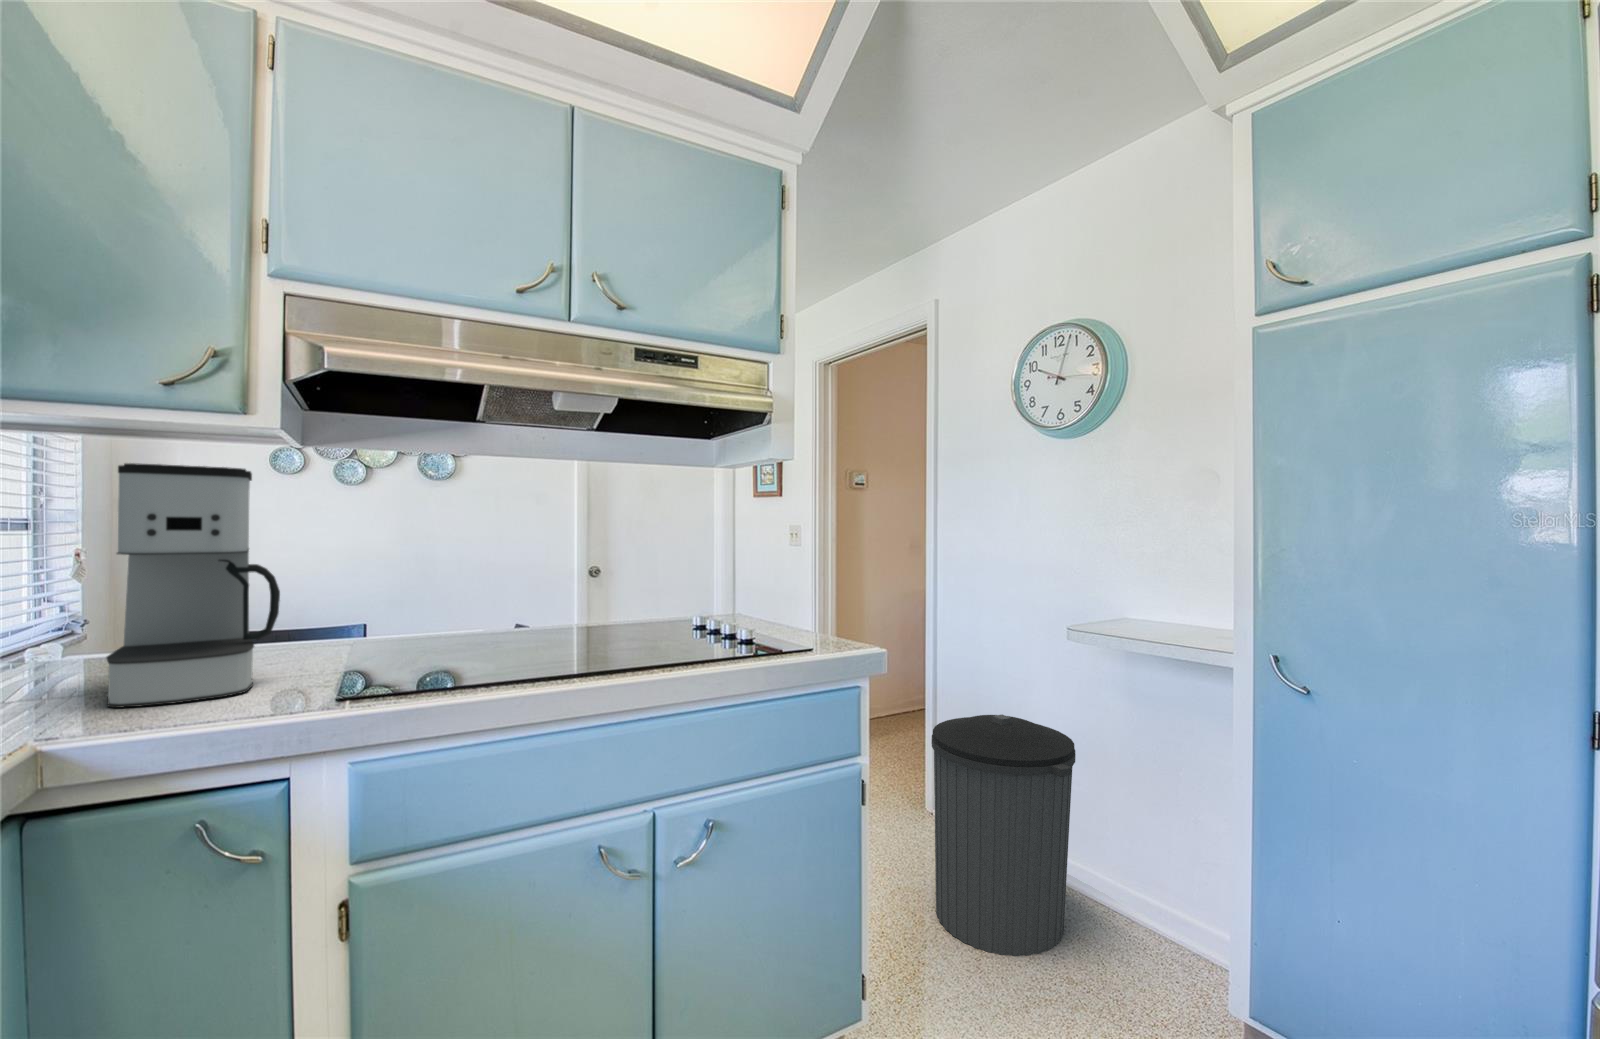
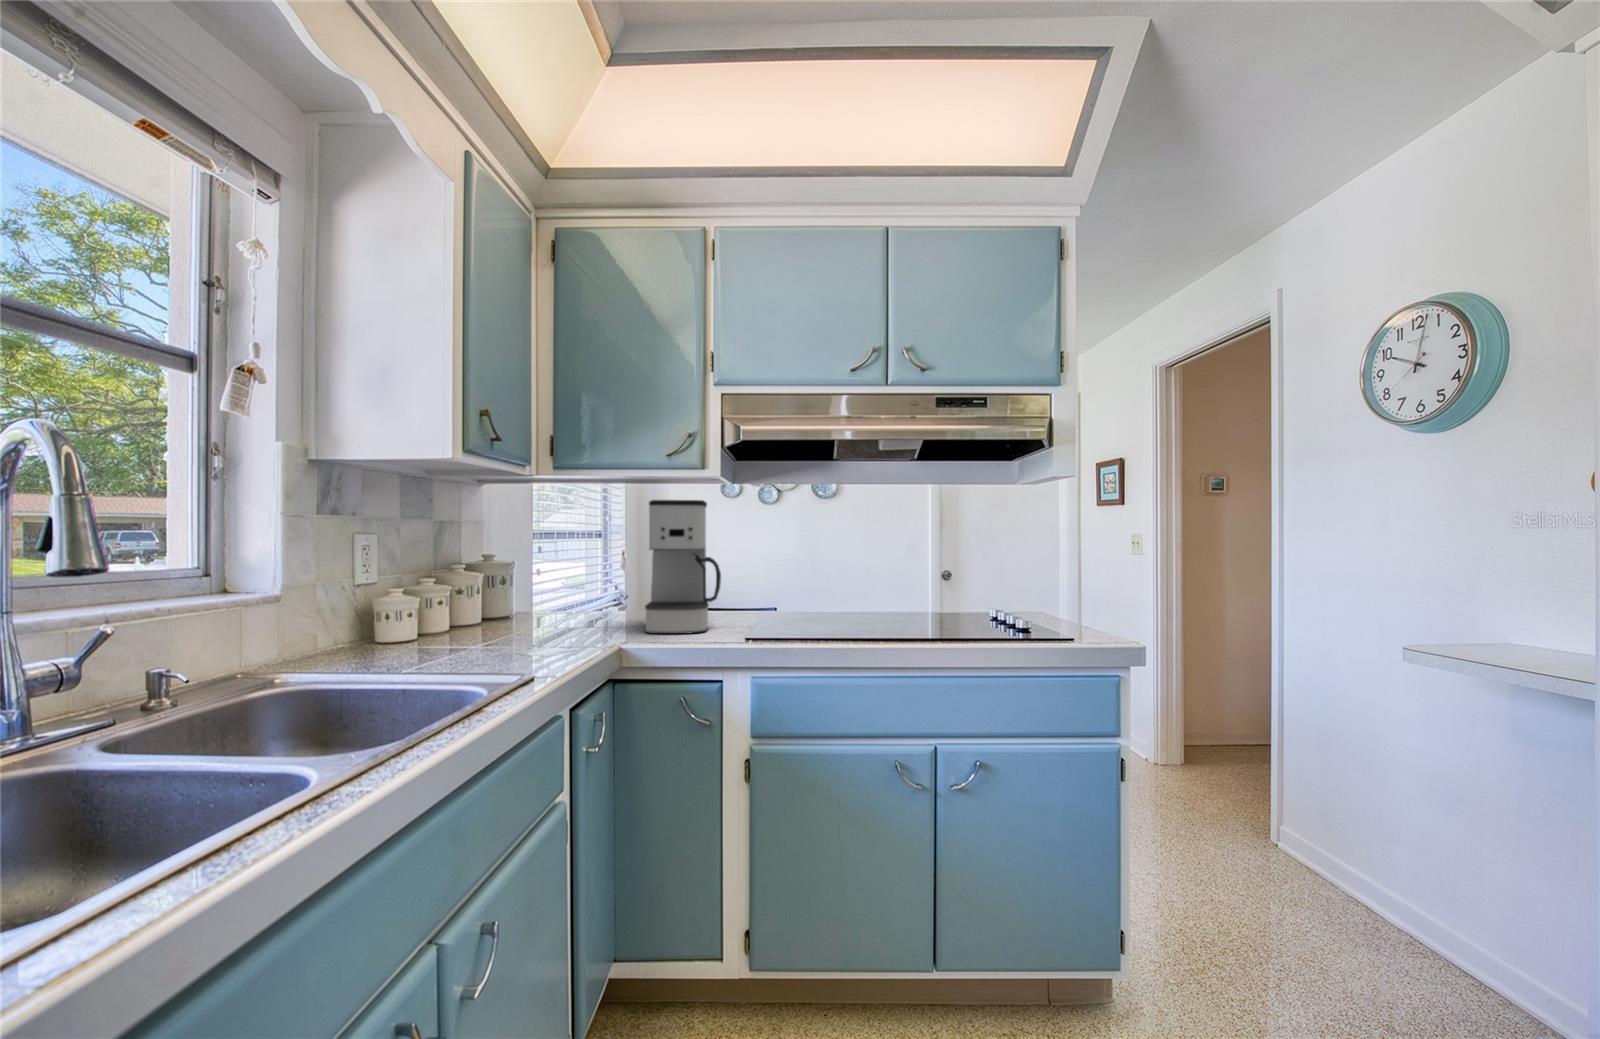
trash can: present [932,715,1076,956] -> none [1251,731,1444,996]

